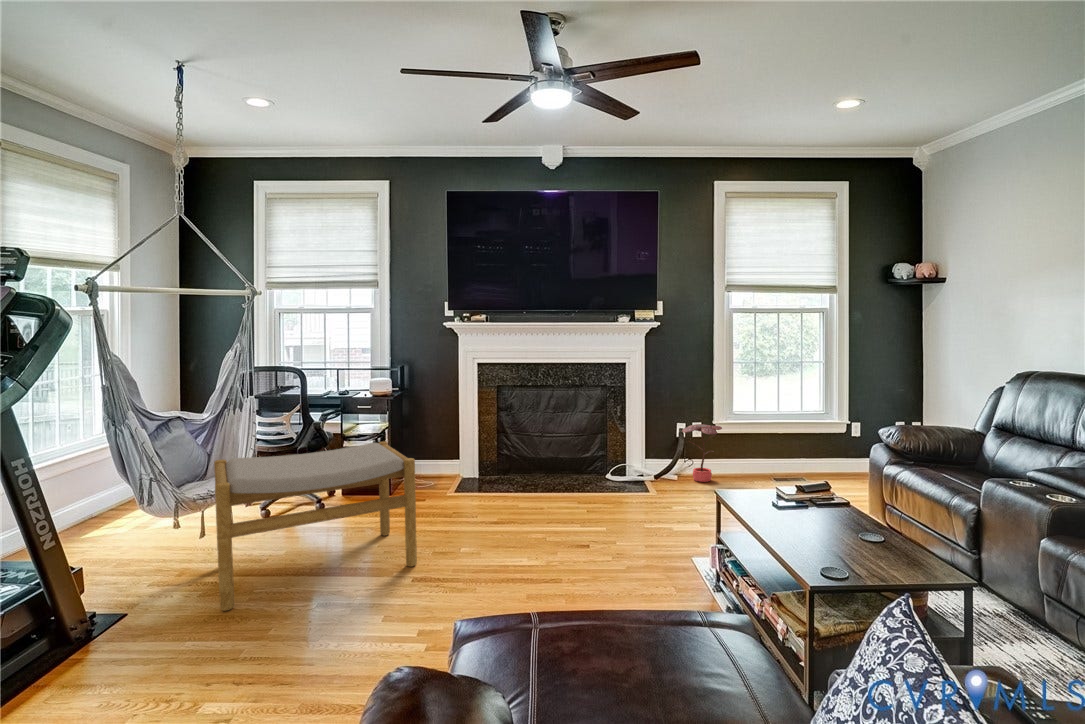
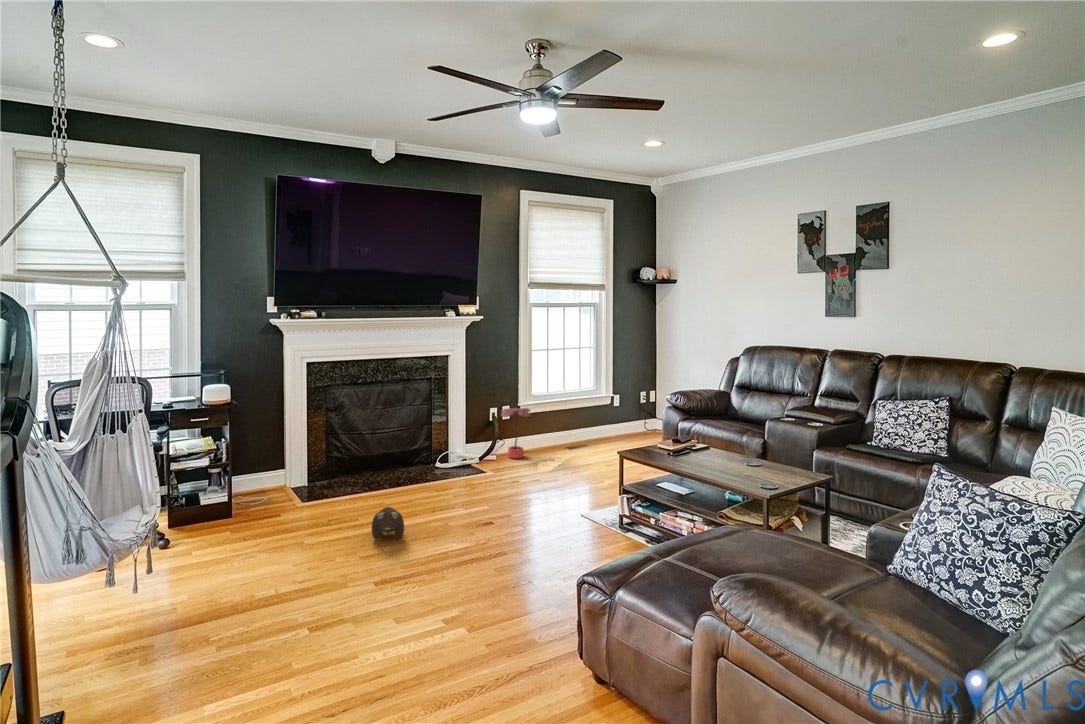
footstool: present [214,442,417,611] -> none [155,458,366,637]
plush toy: none [454,507,493,543] -> present [372,507,404,539]

